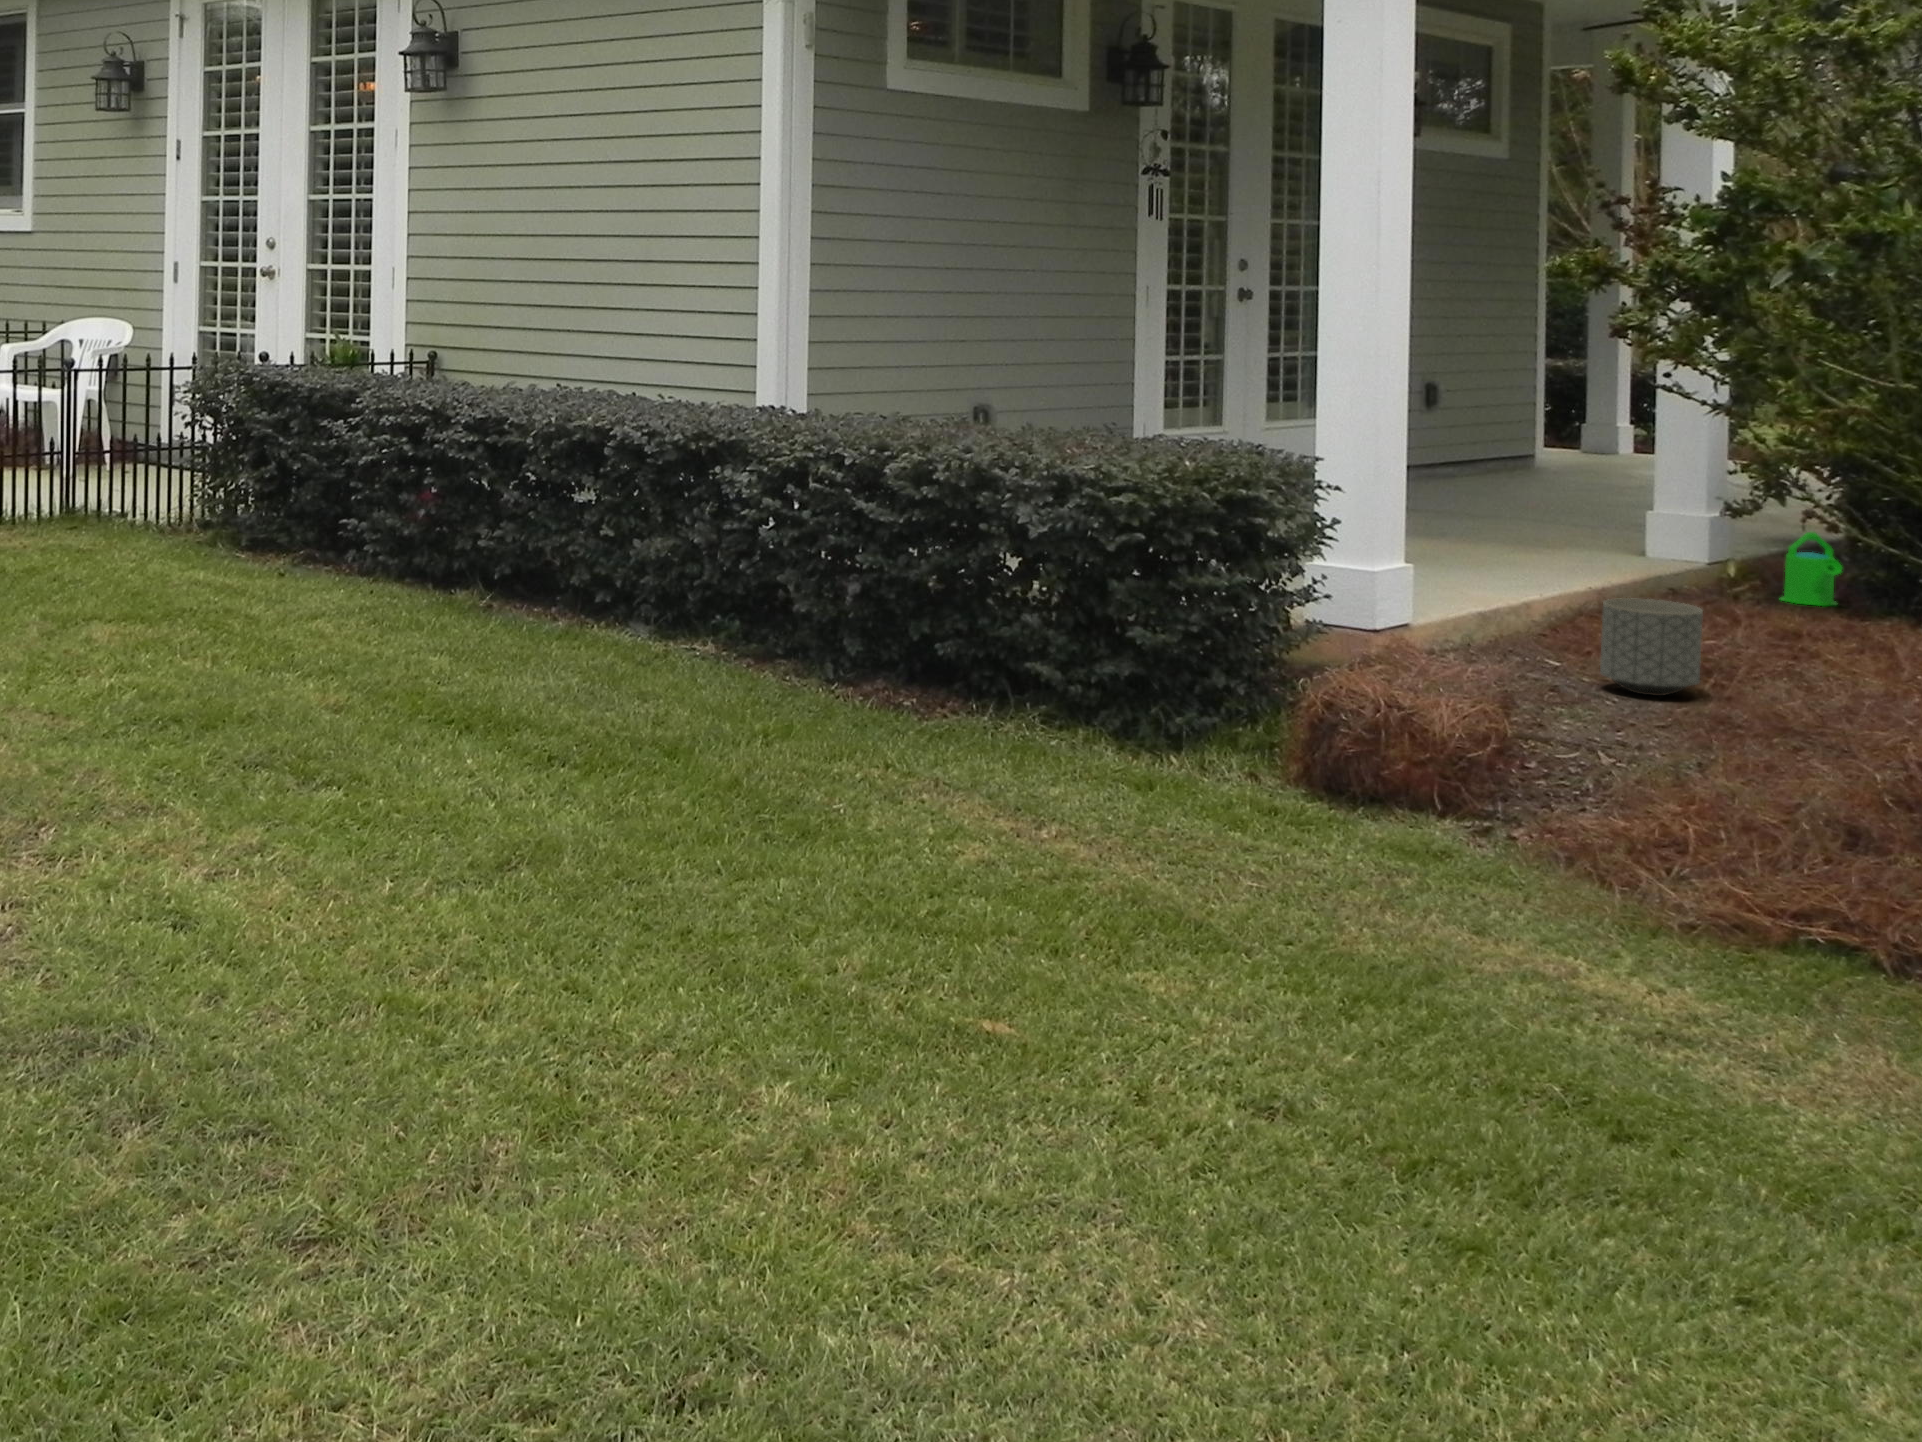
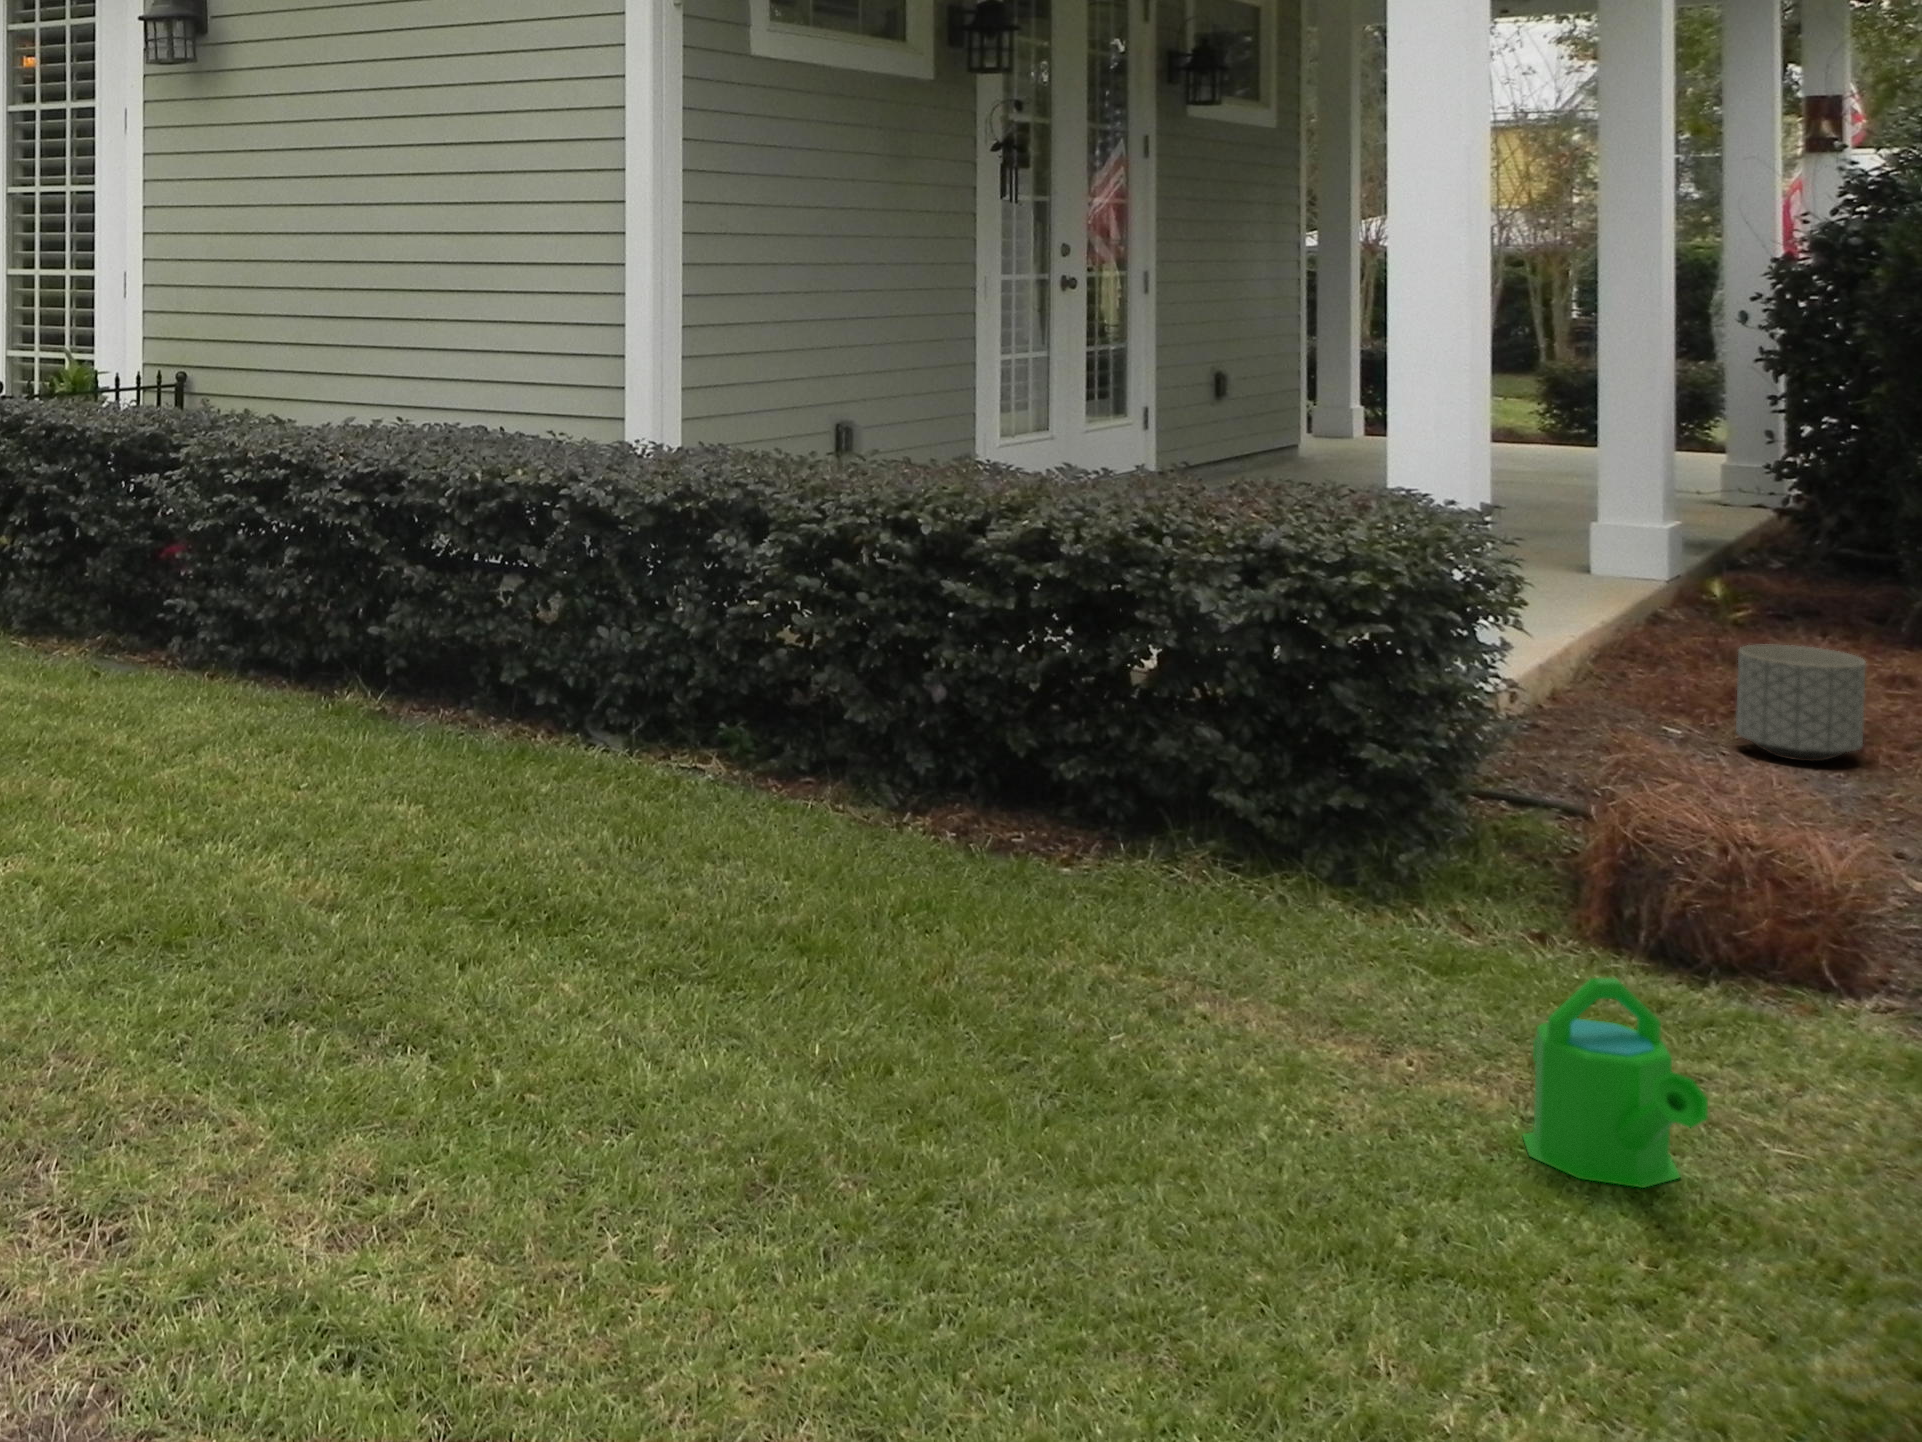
watering can: present [1779,532,1842,606] -> present [1523,978,1708,1188]

